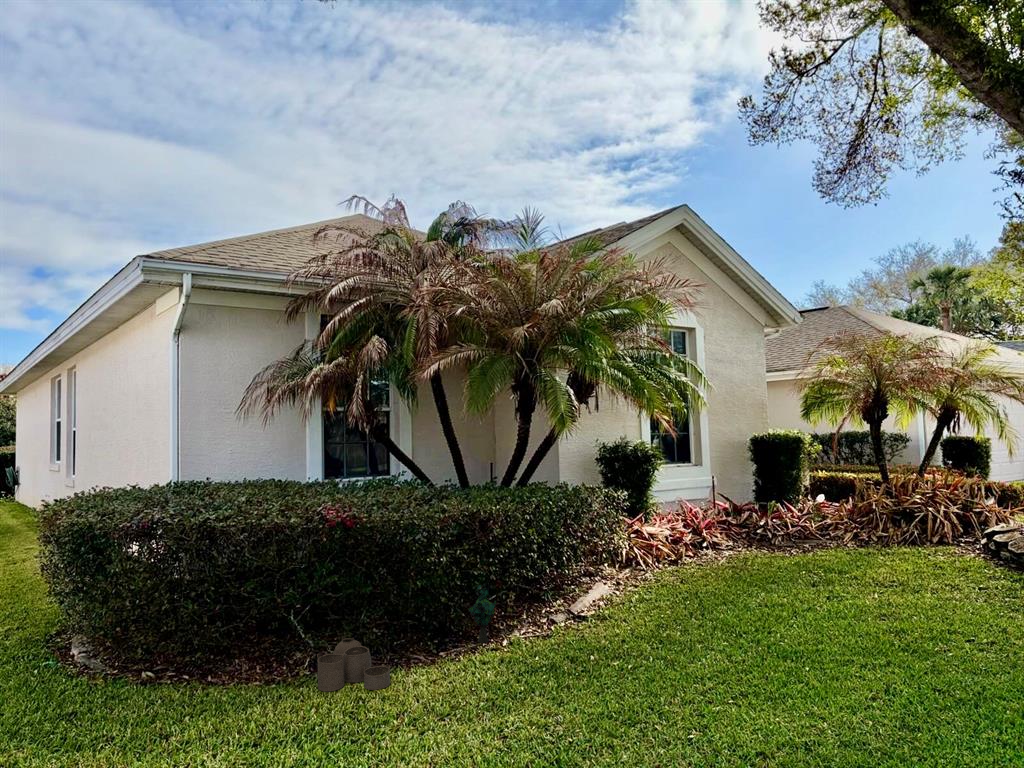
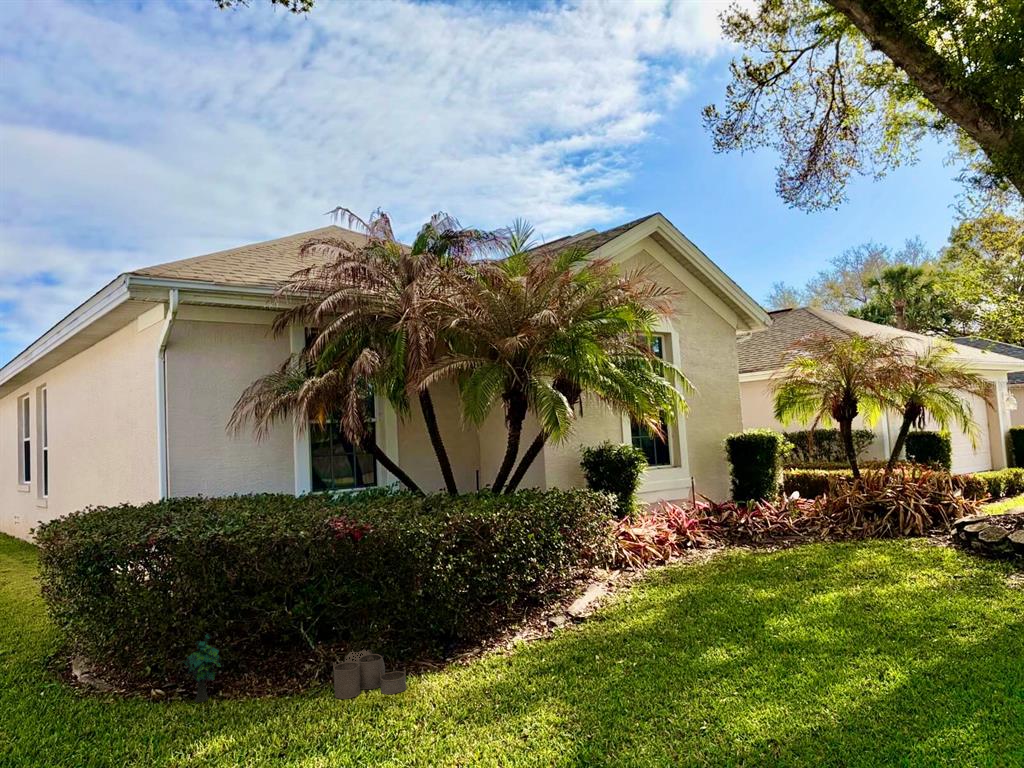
decorative plant: present [468,584,496,643] -> present [181,634,221,702]

